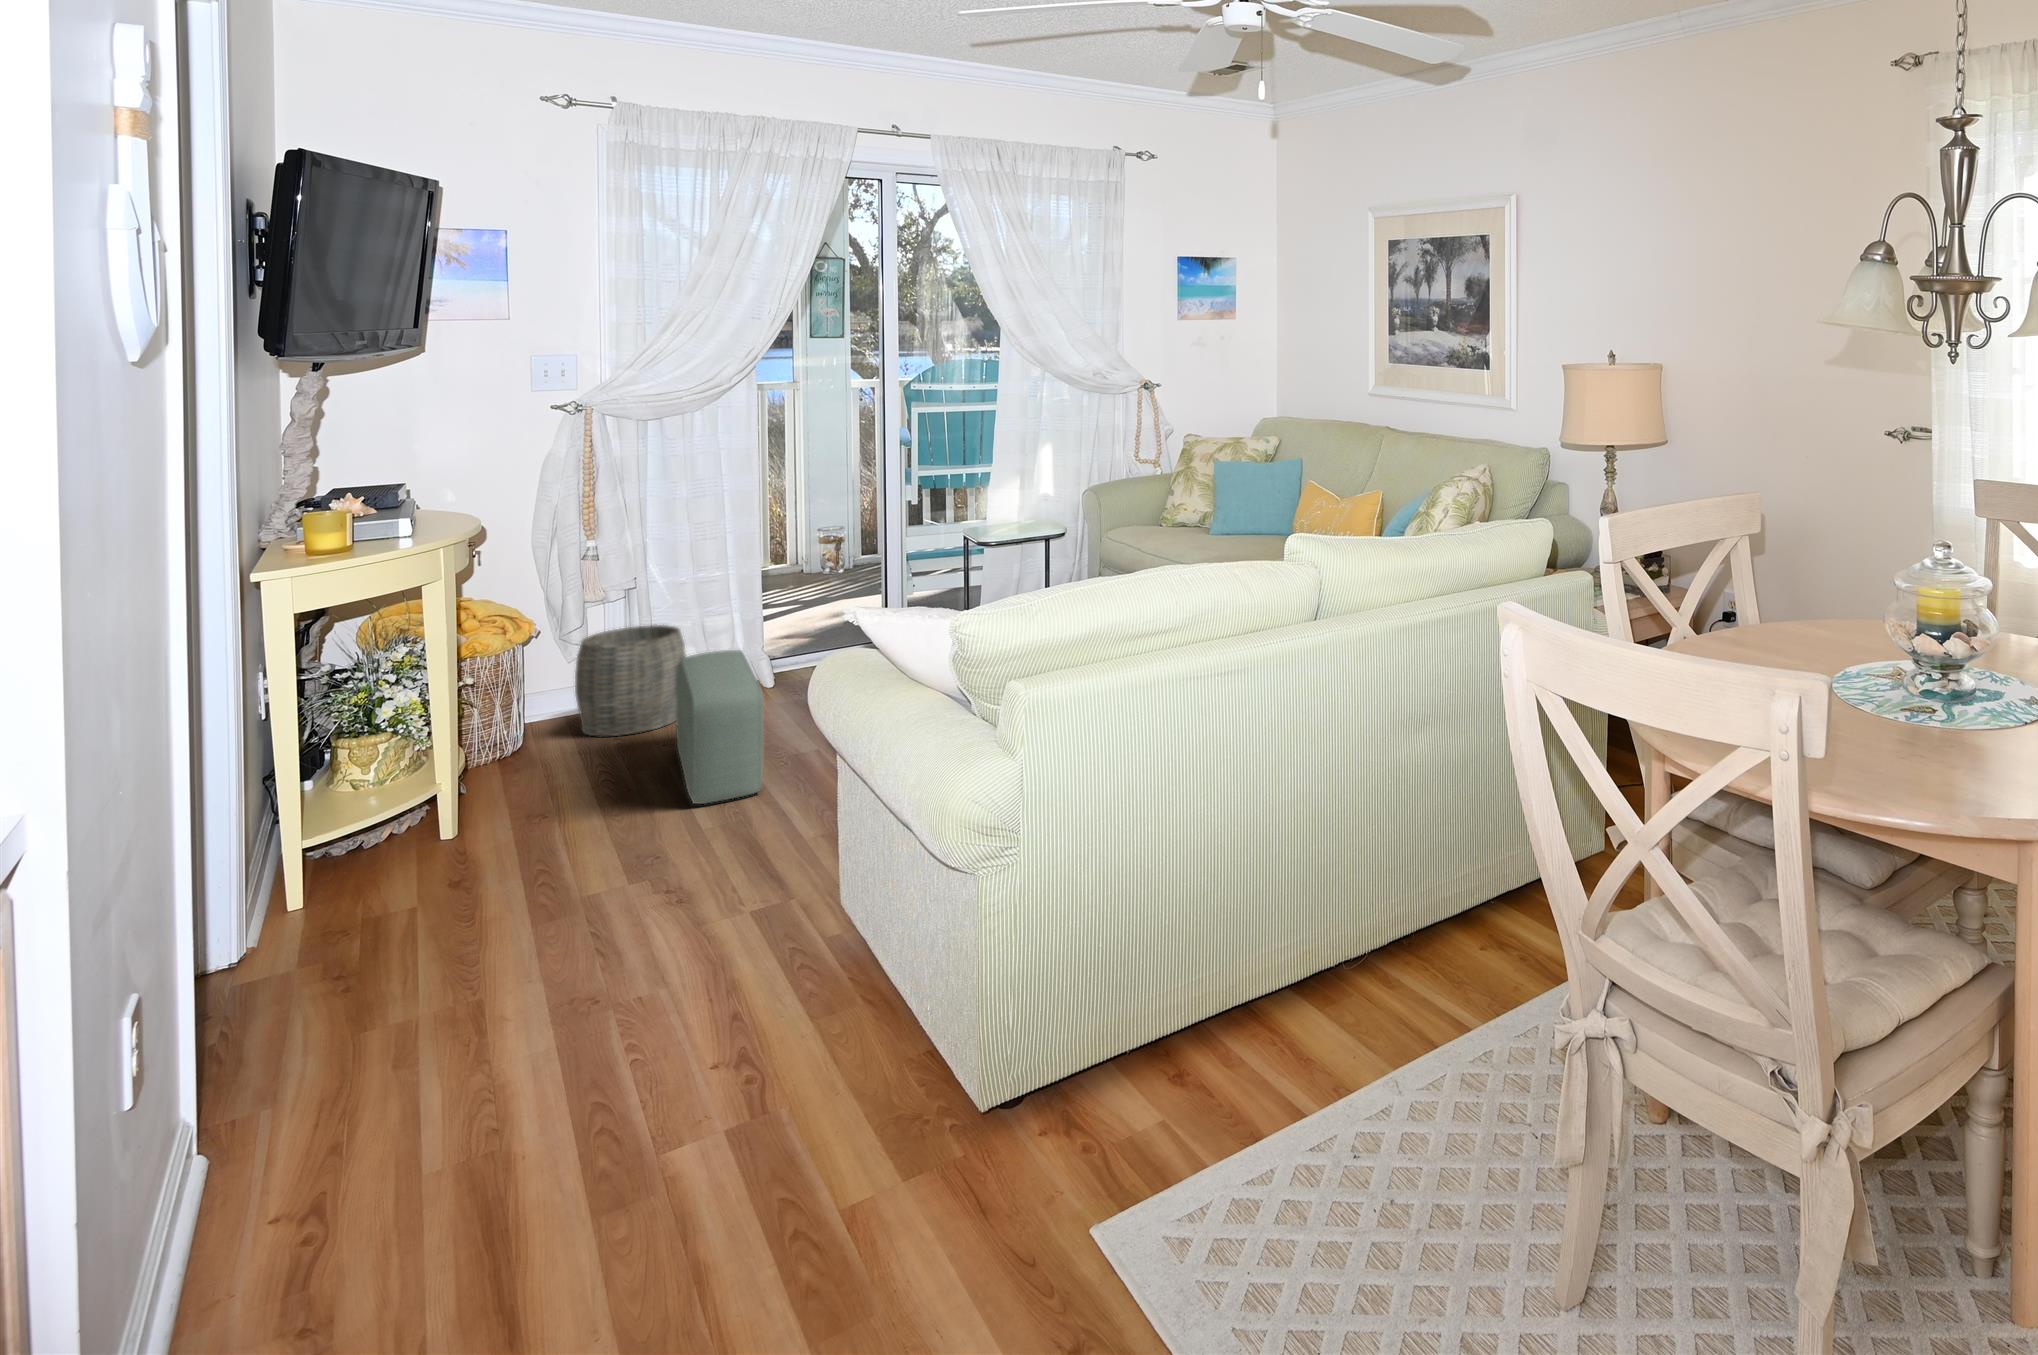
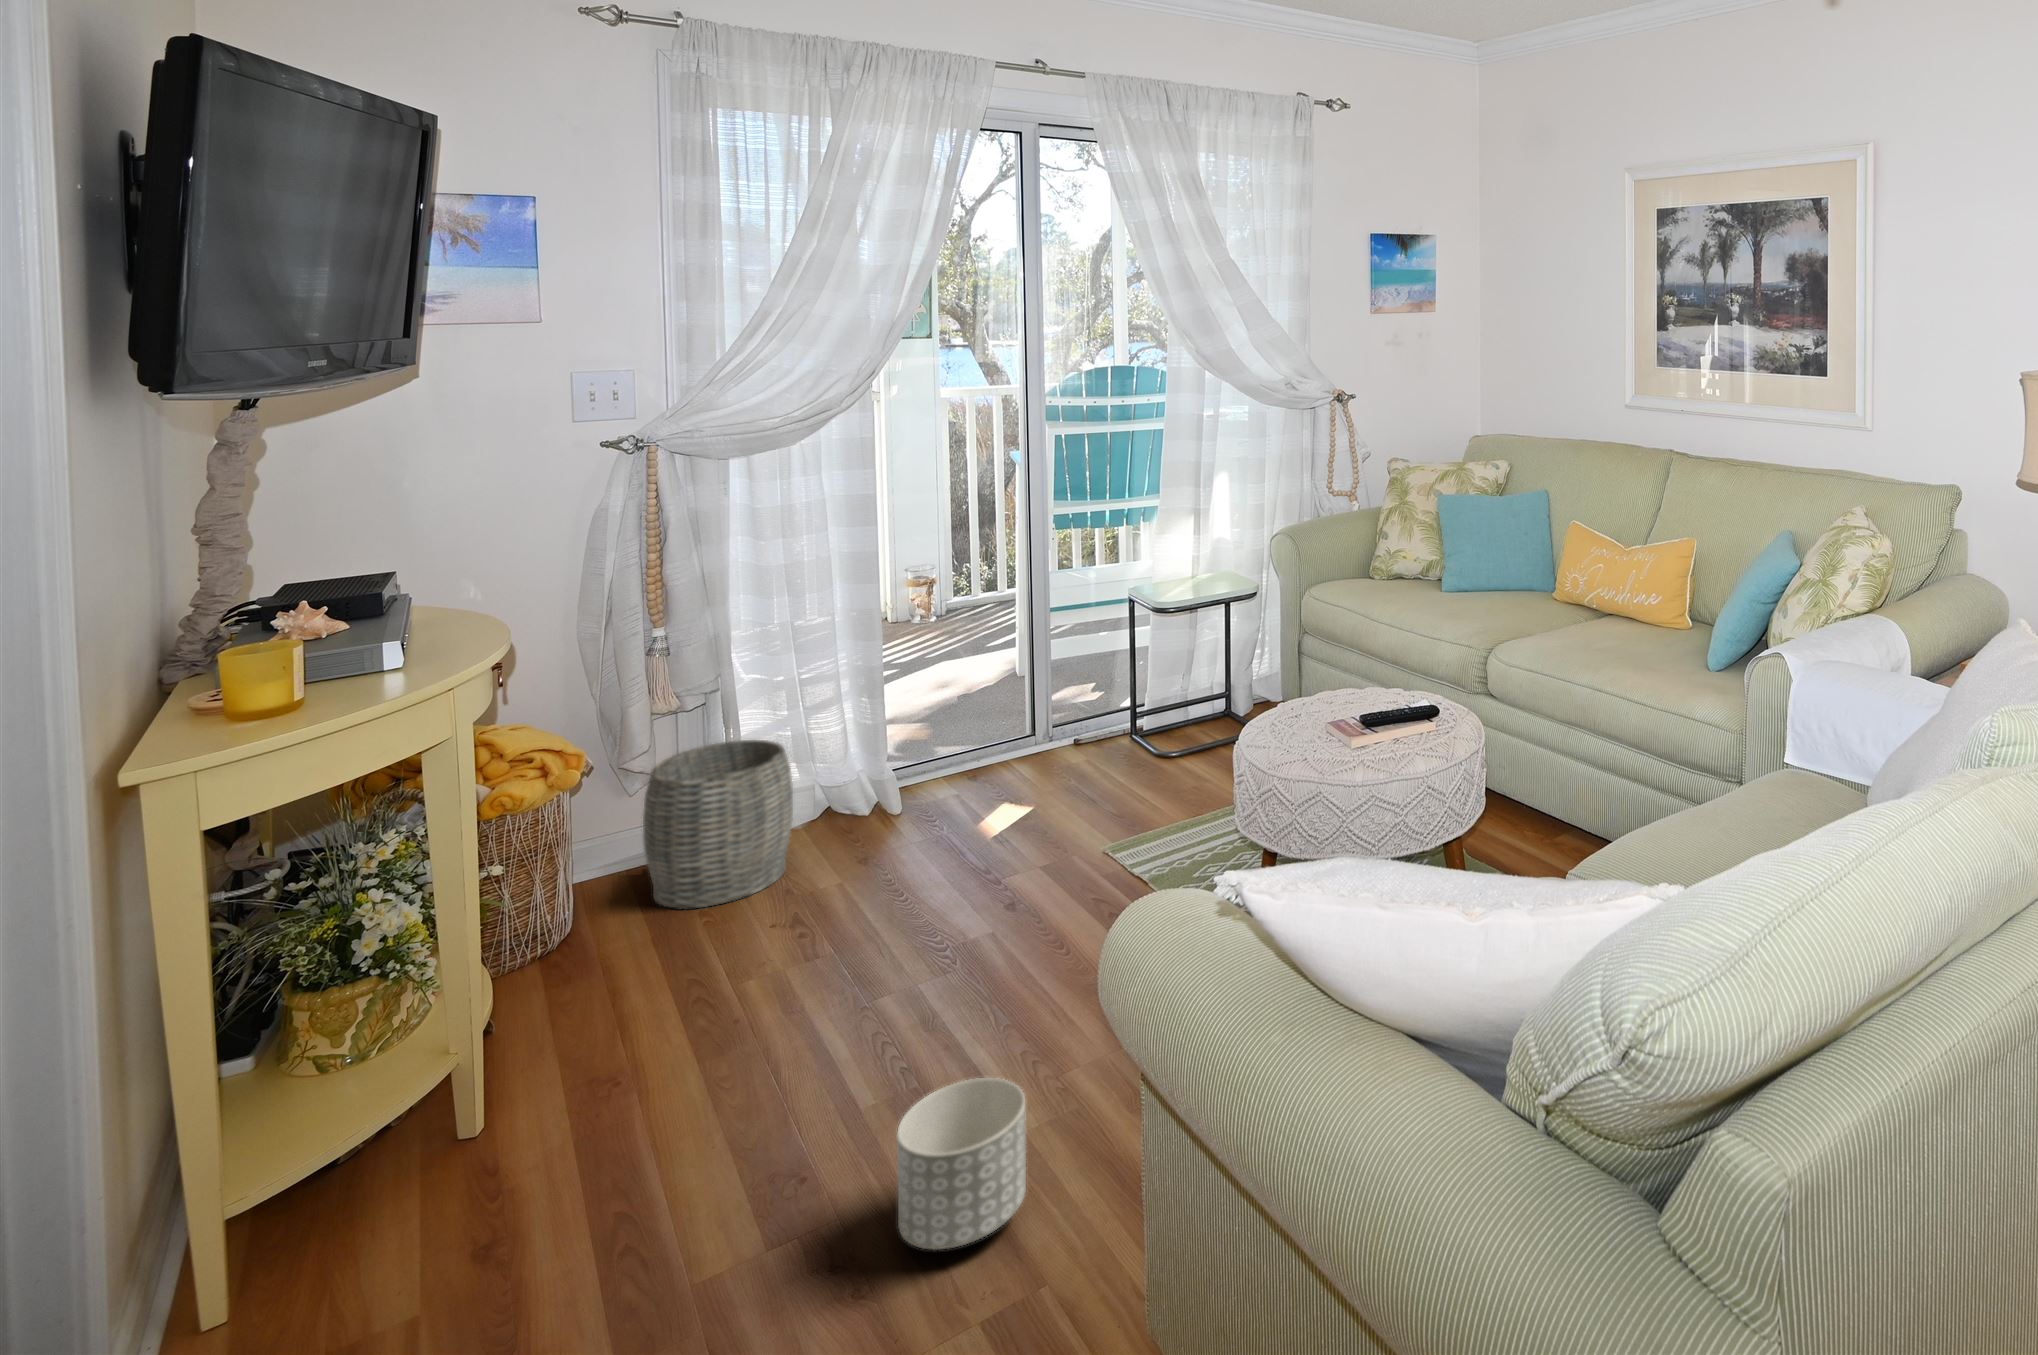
pouf: present [676,650,764,804] -> none [792,787,934,1056]
planter: none [712,791,796,879] -> present [897,1078,1026,1250]

